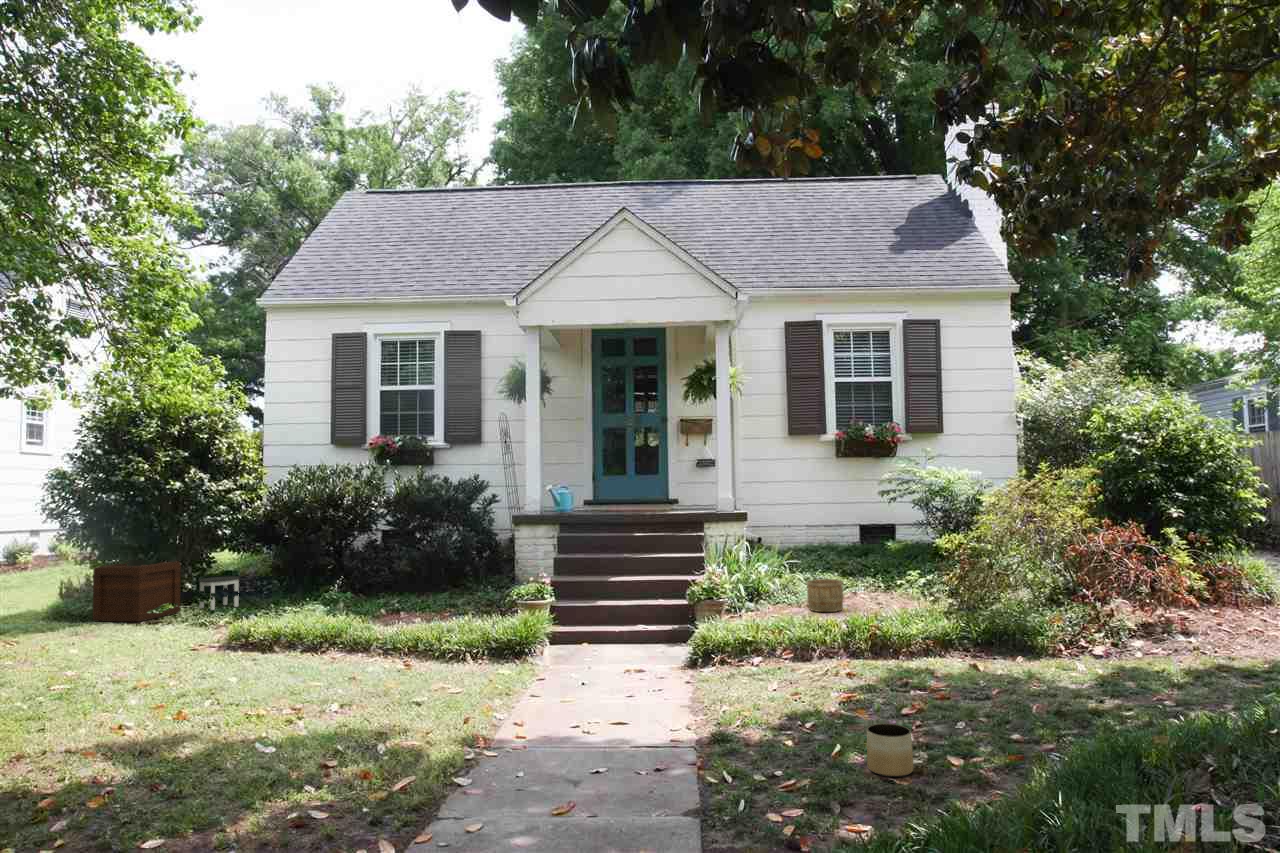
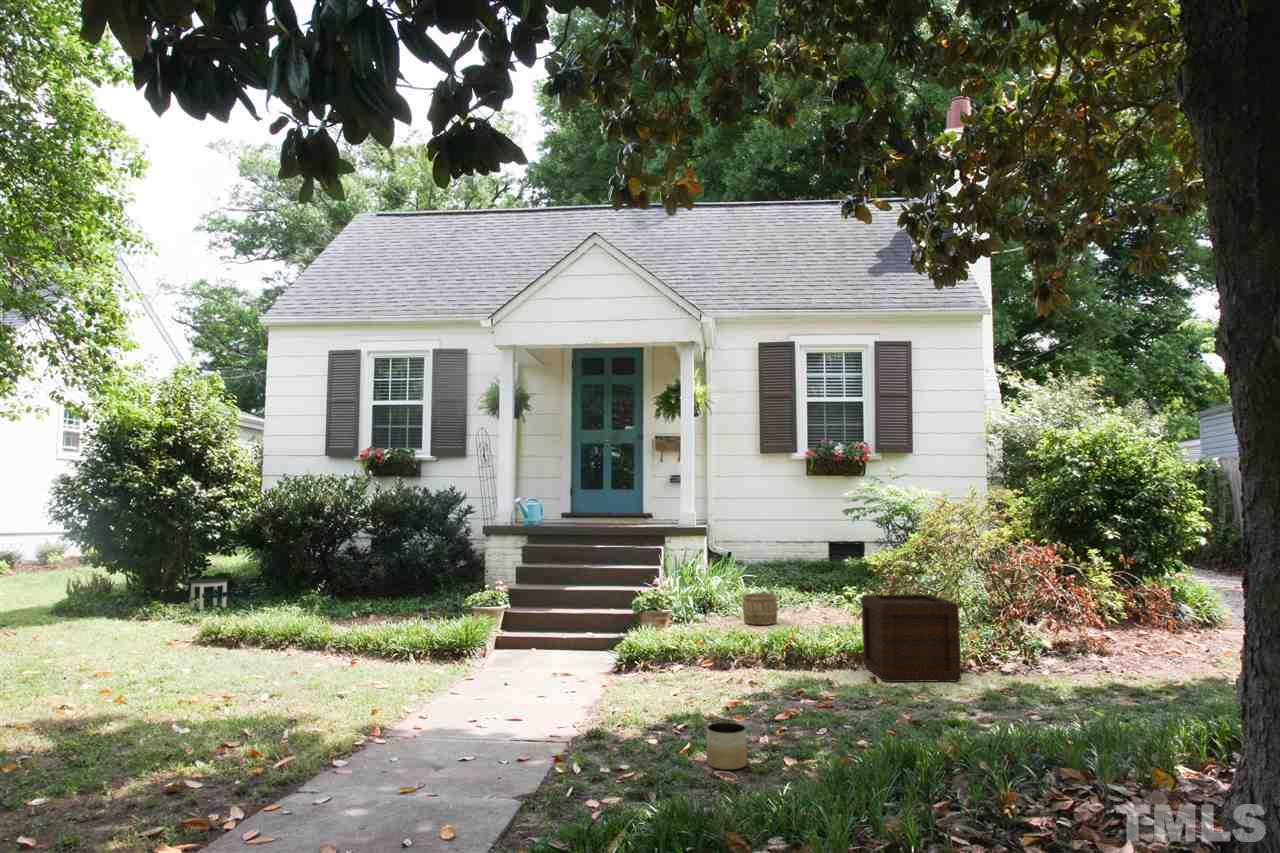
wooden crate: present [93,561,181,622] -> present [861,594,961,682]

